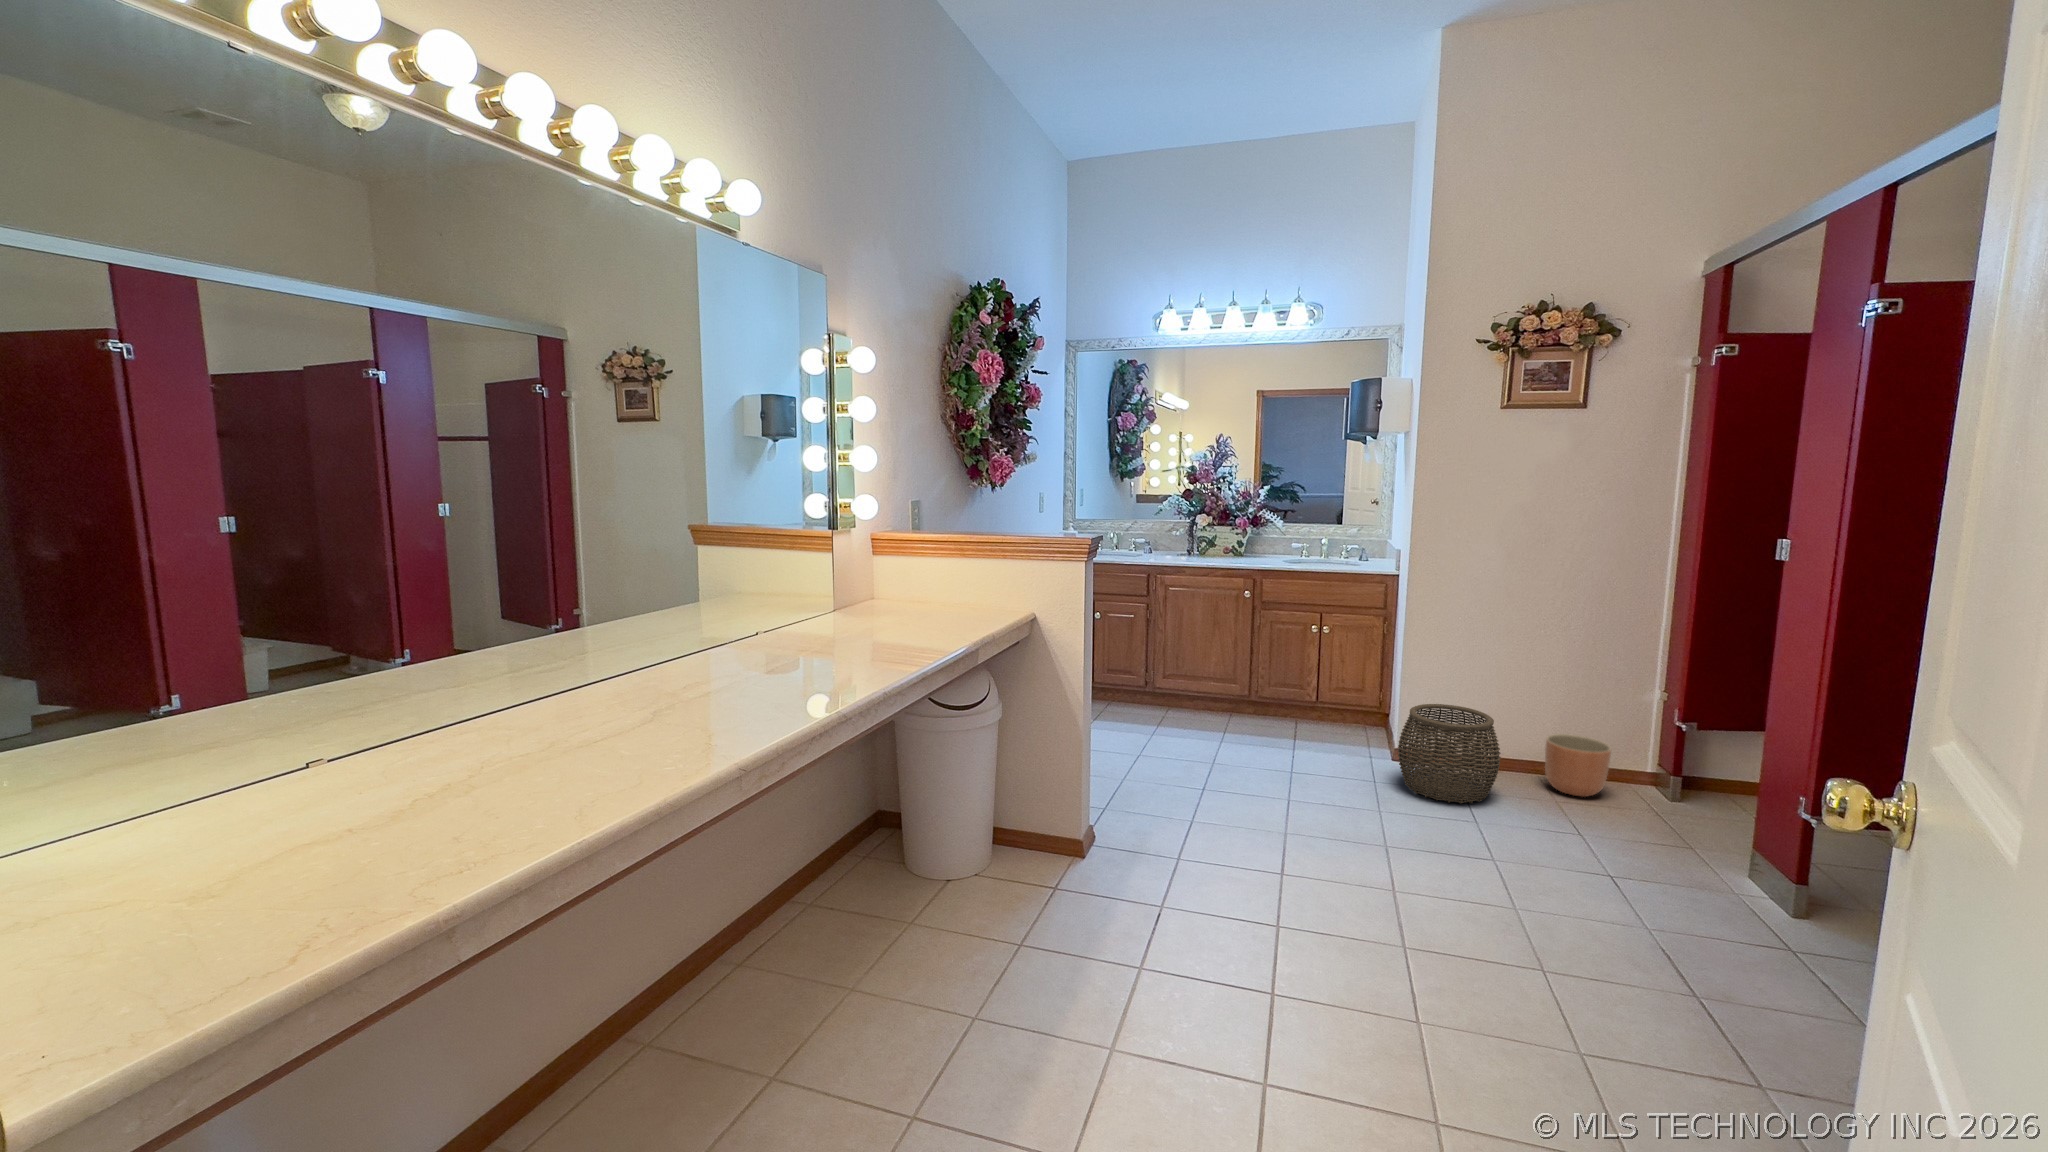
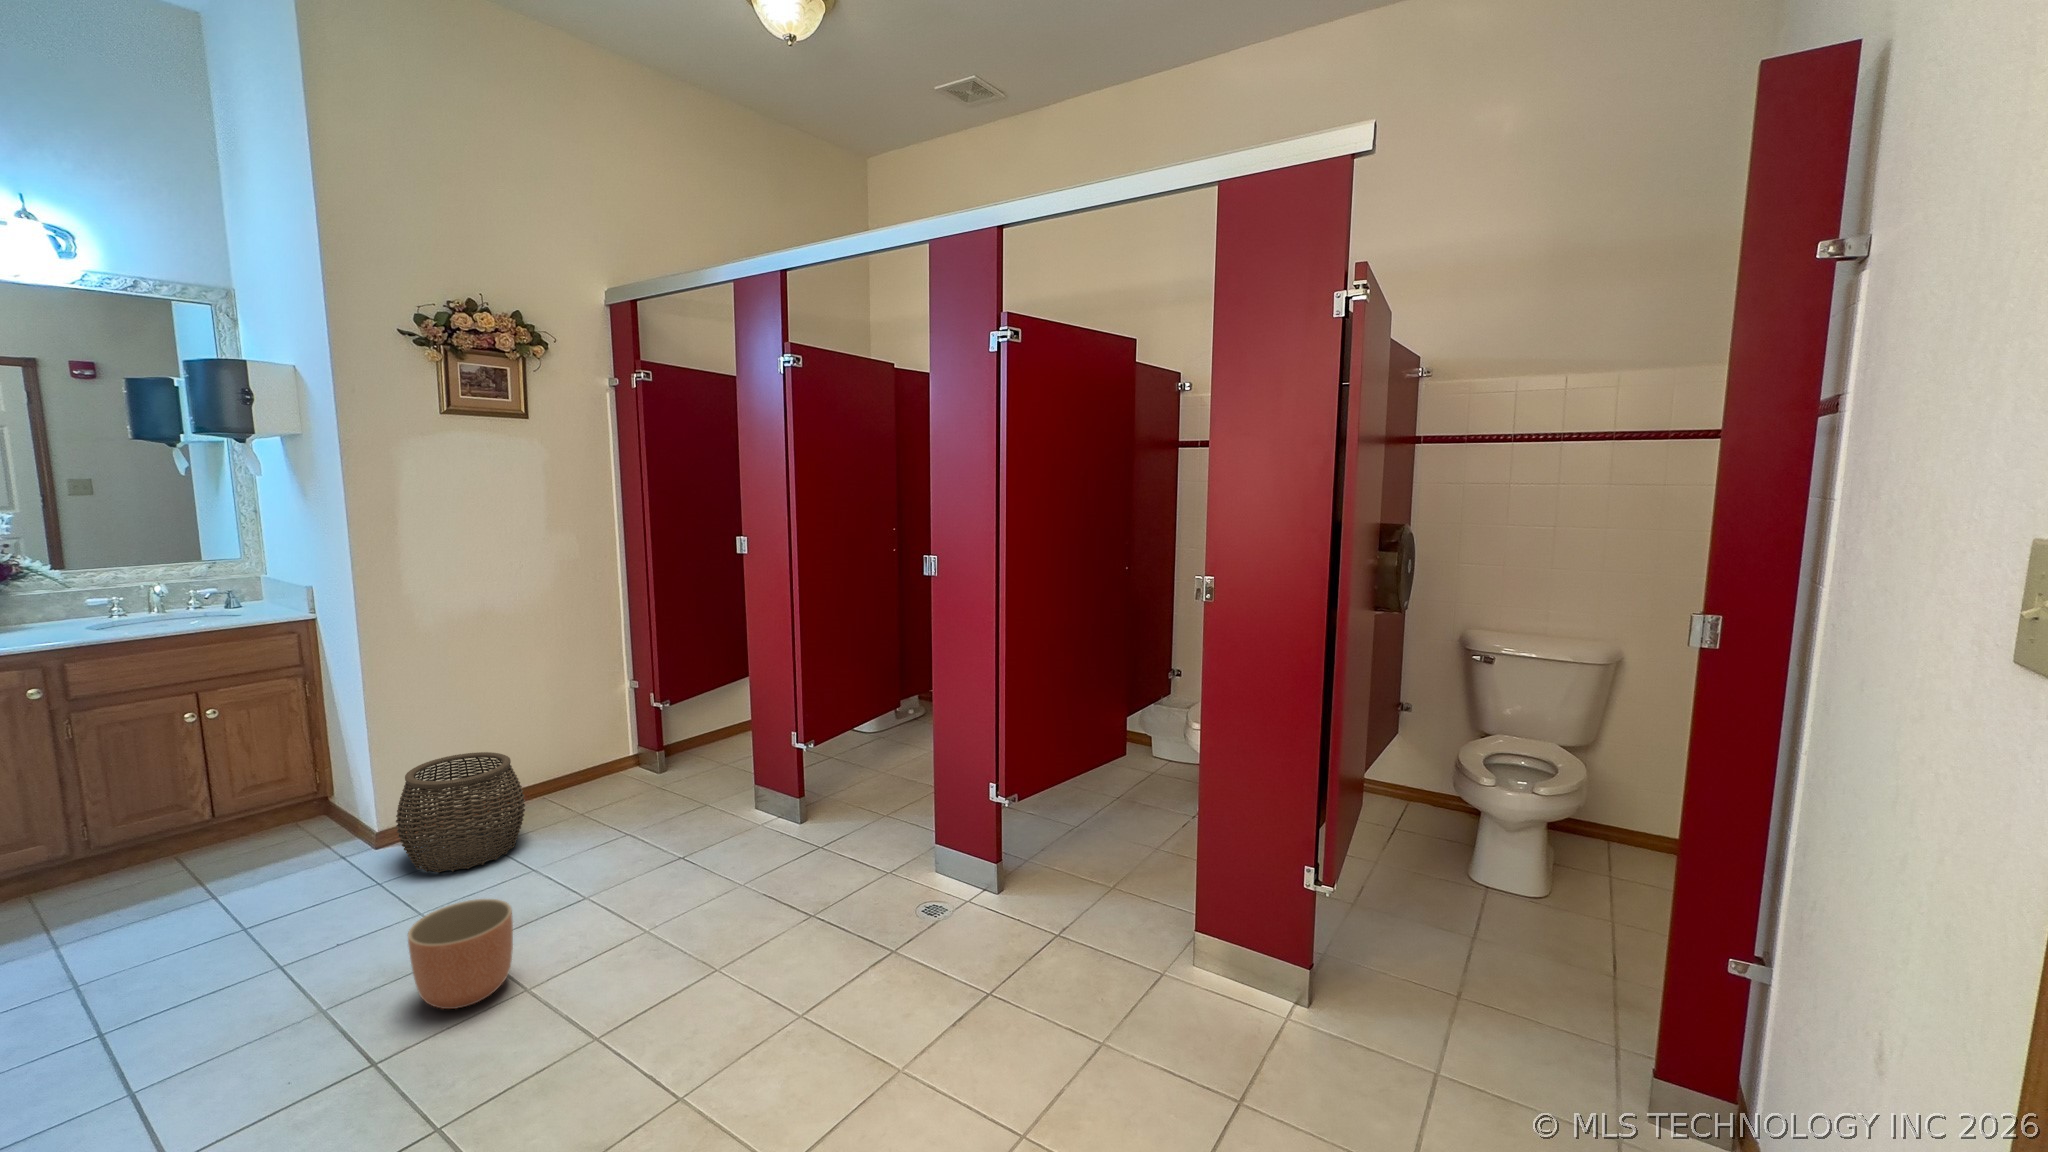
planter: present [1545,734,1611,797] -> present [408,899,513,1009]

